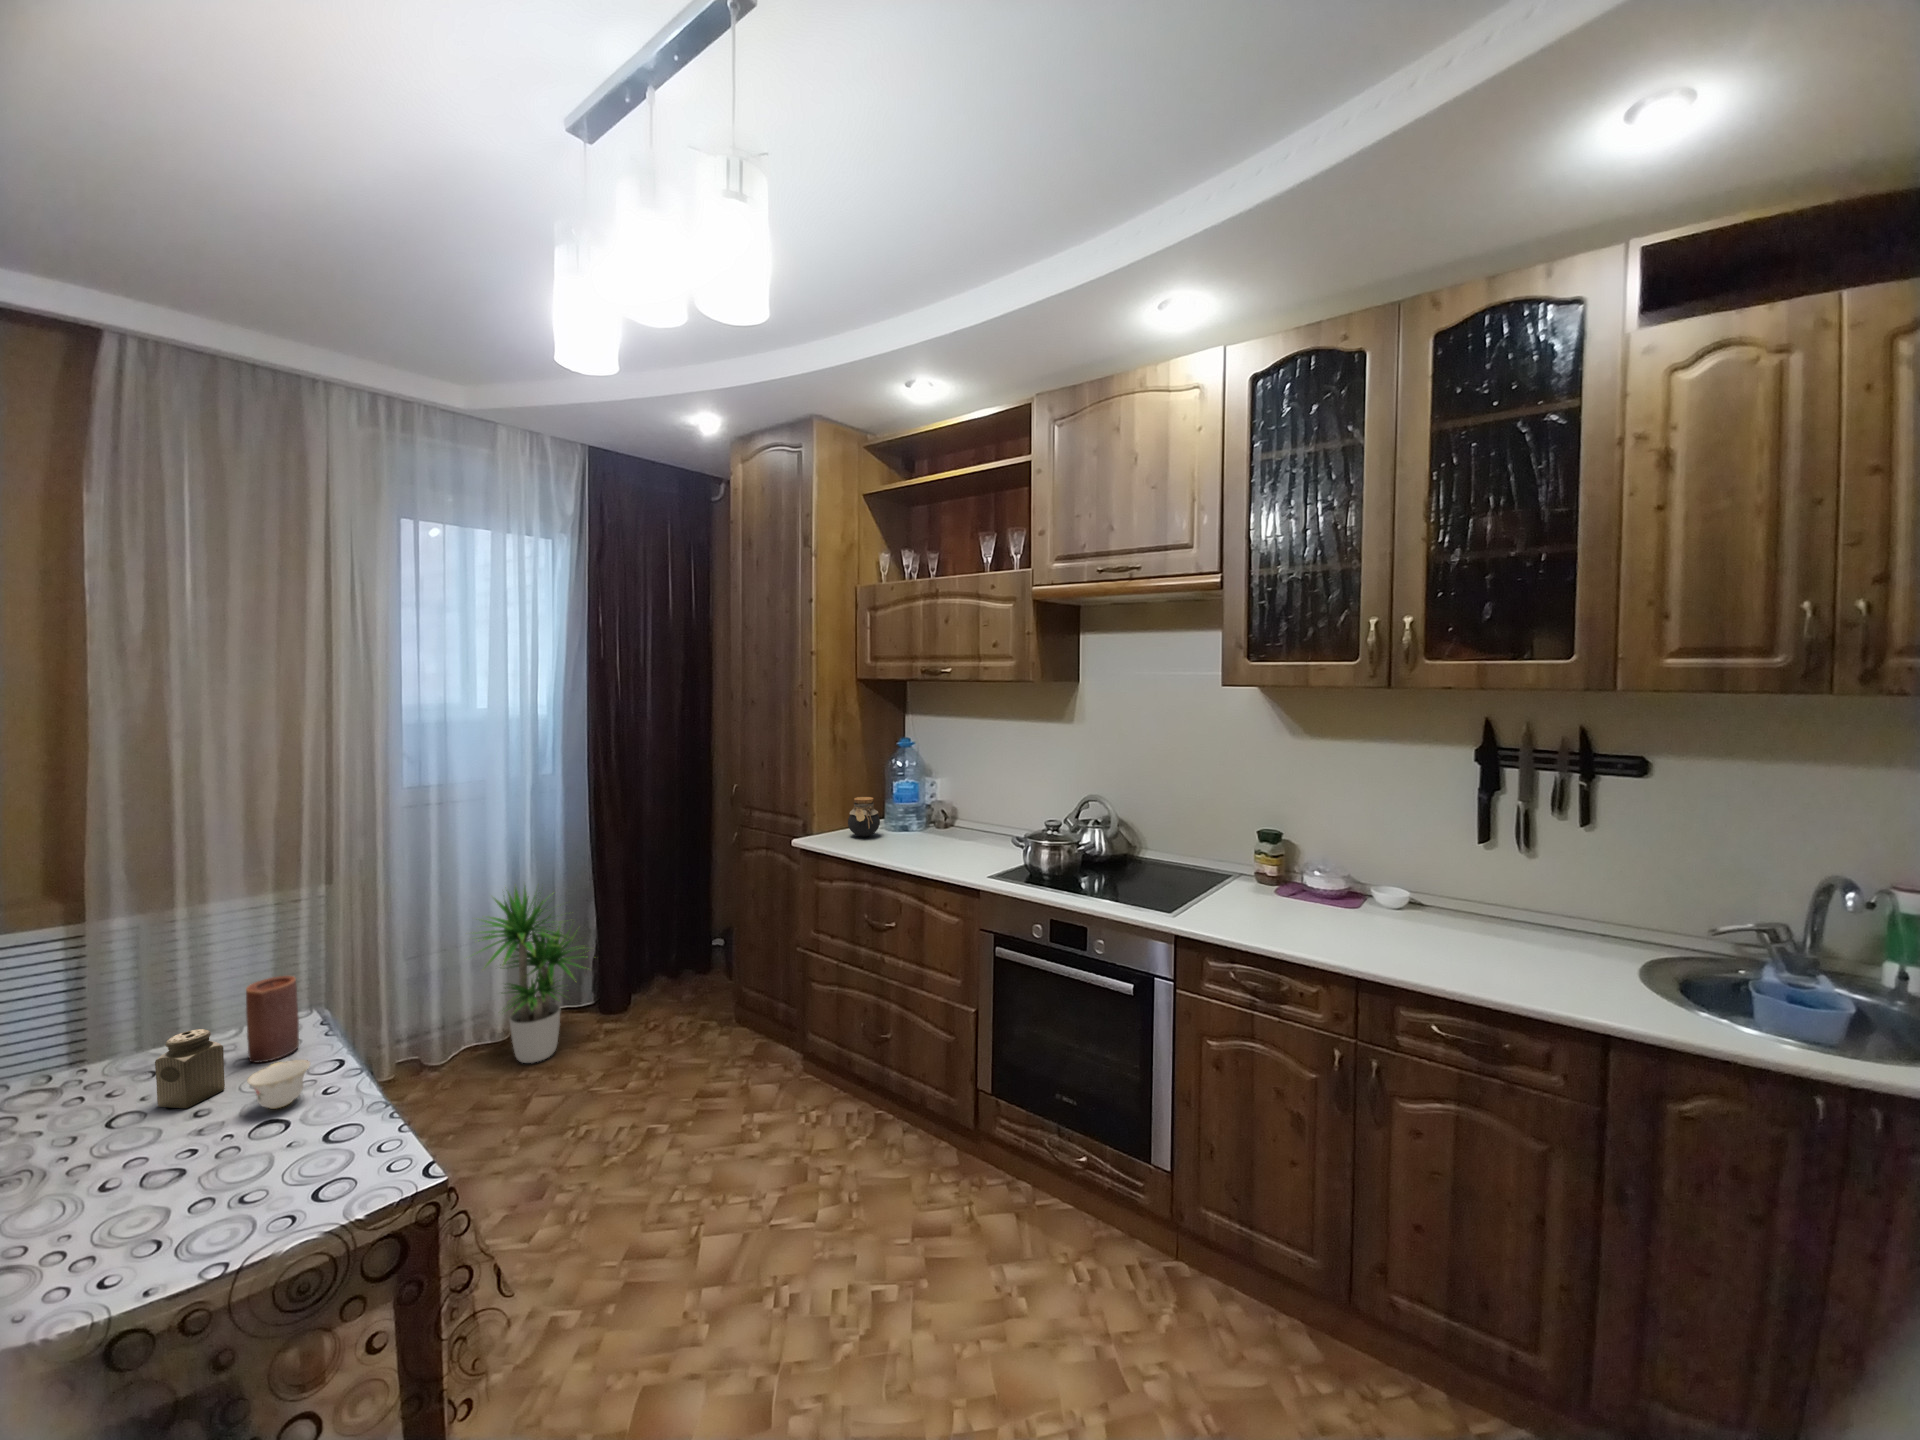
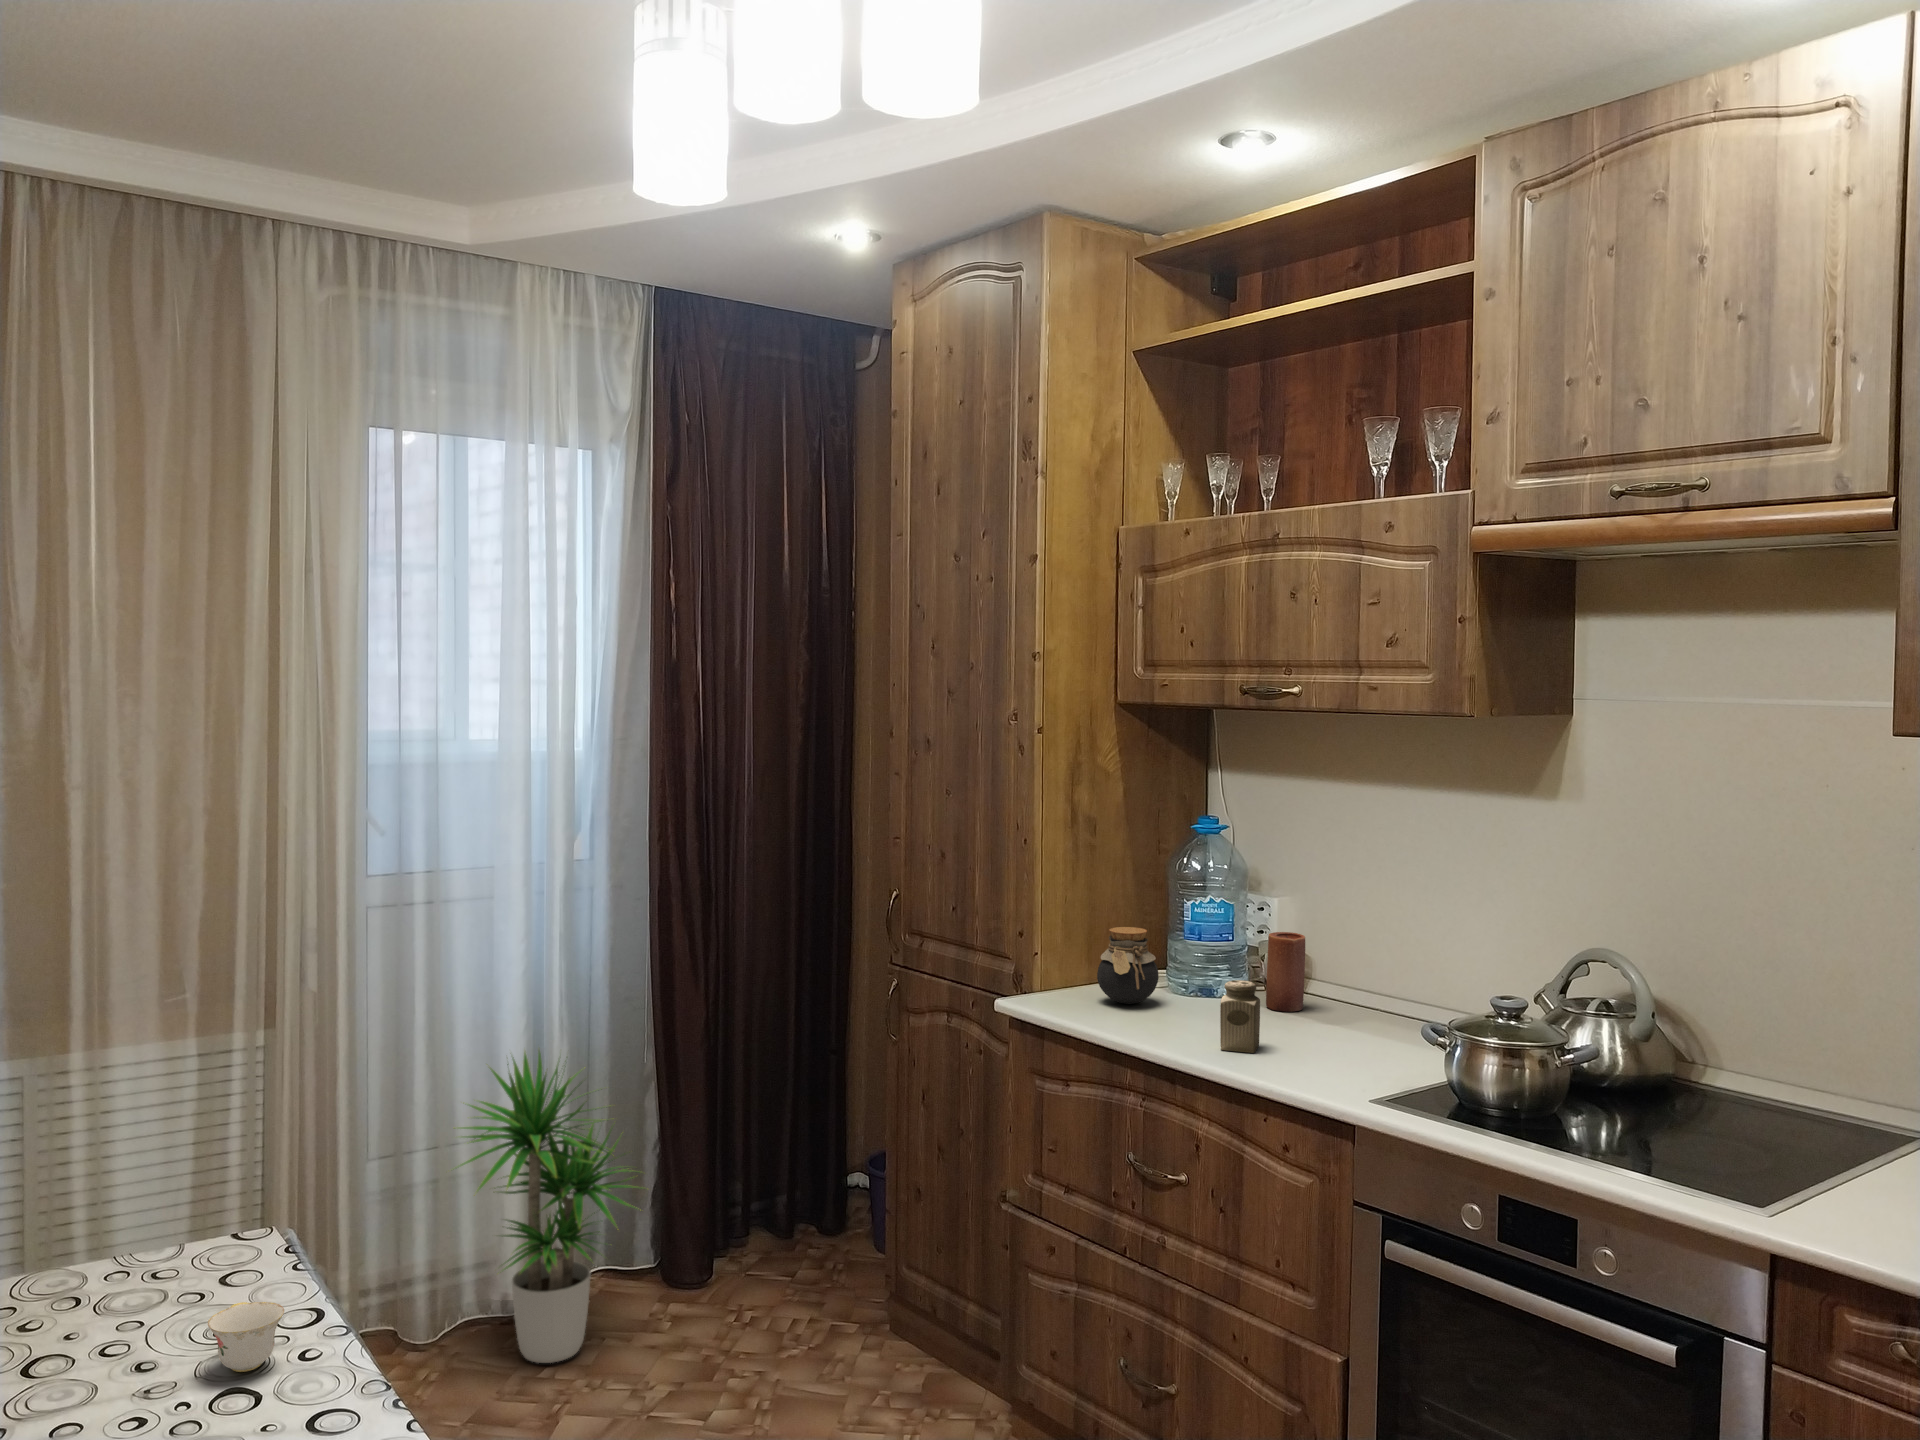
candle: present [246,976,299,1063] -> present [1266,932,1305,1012]
salt shaker: present [155,1029,225,1108] -> present [1220,980,1260,1053]

